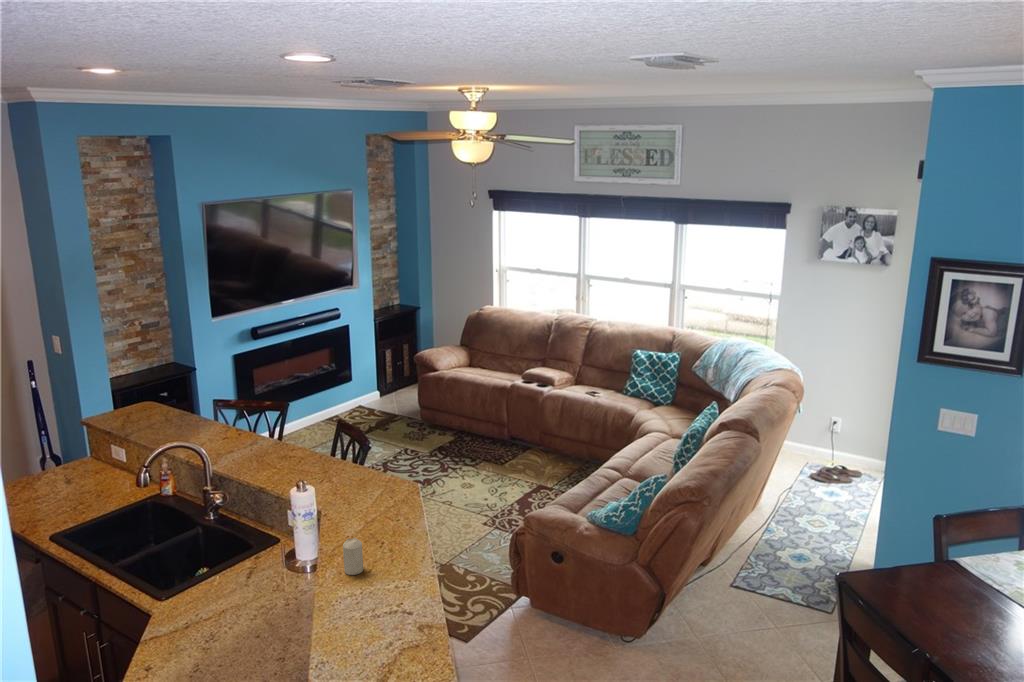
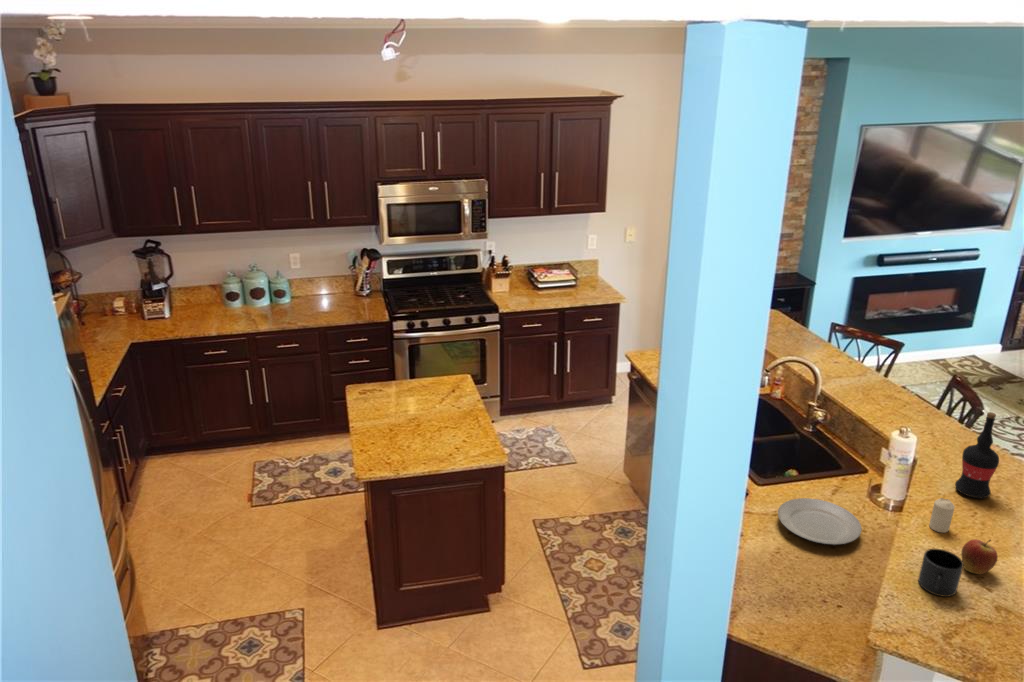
wine bottle: none [357,439,391,528] -> present [955,412,999,498]
apple: none [377,562,409,603] -> present [961,539,998,574]
plate: none [186,590,283,644] -> present [778,498,861,545]
mug: none [343,591,382,643] -> present [918,549,963,597]

